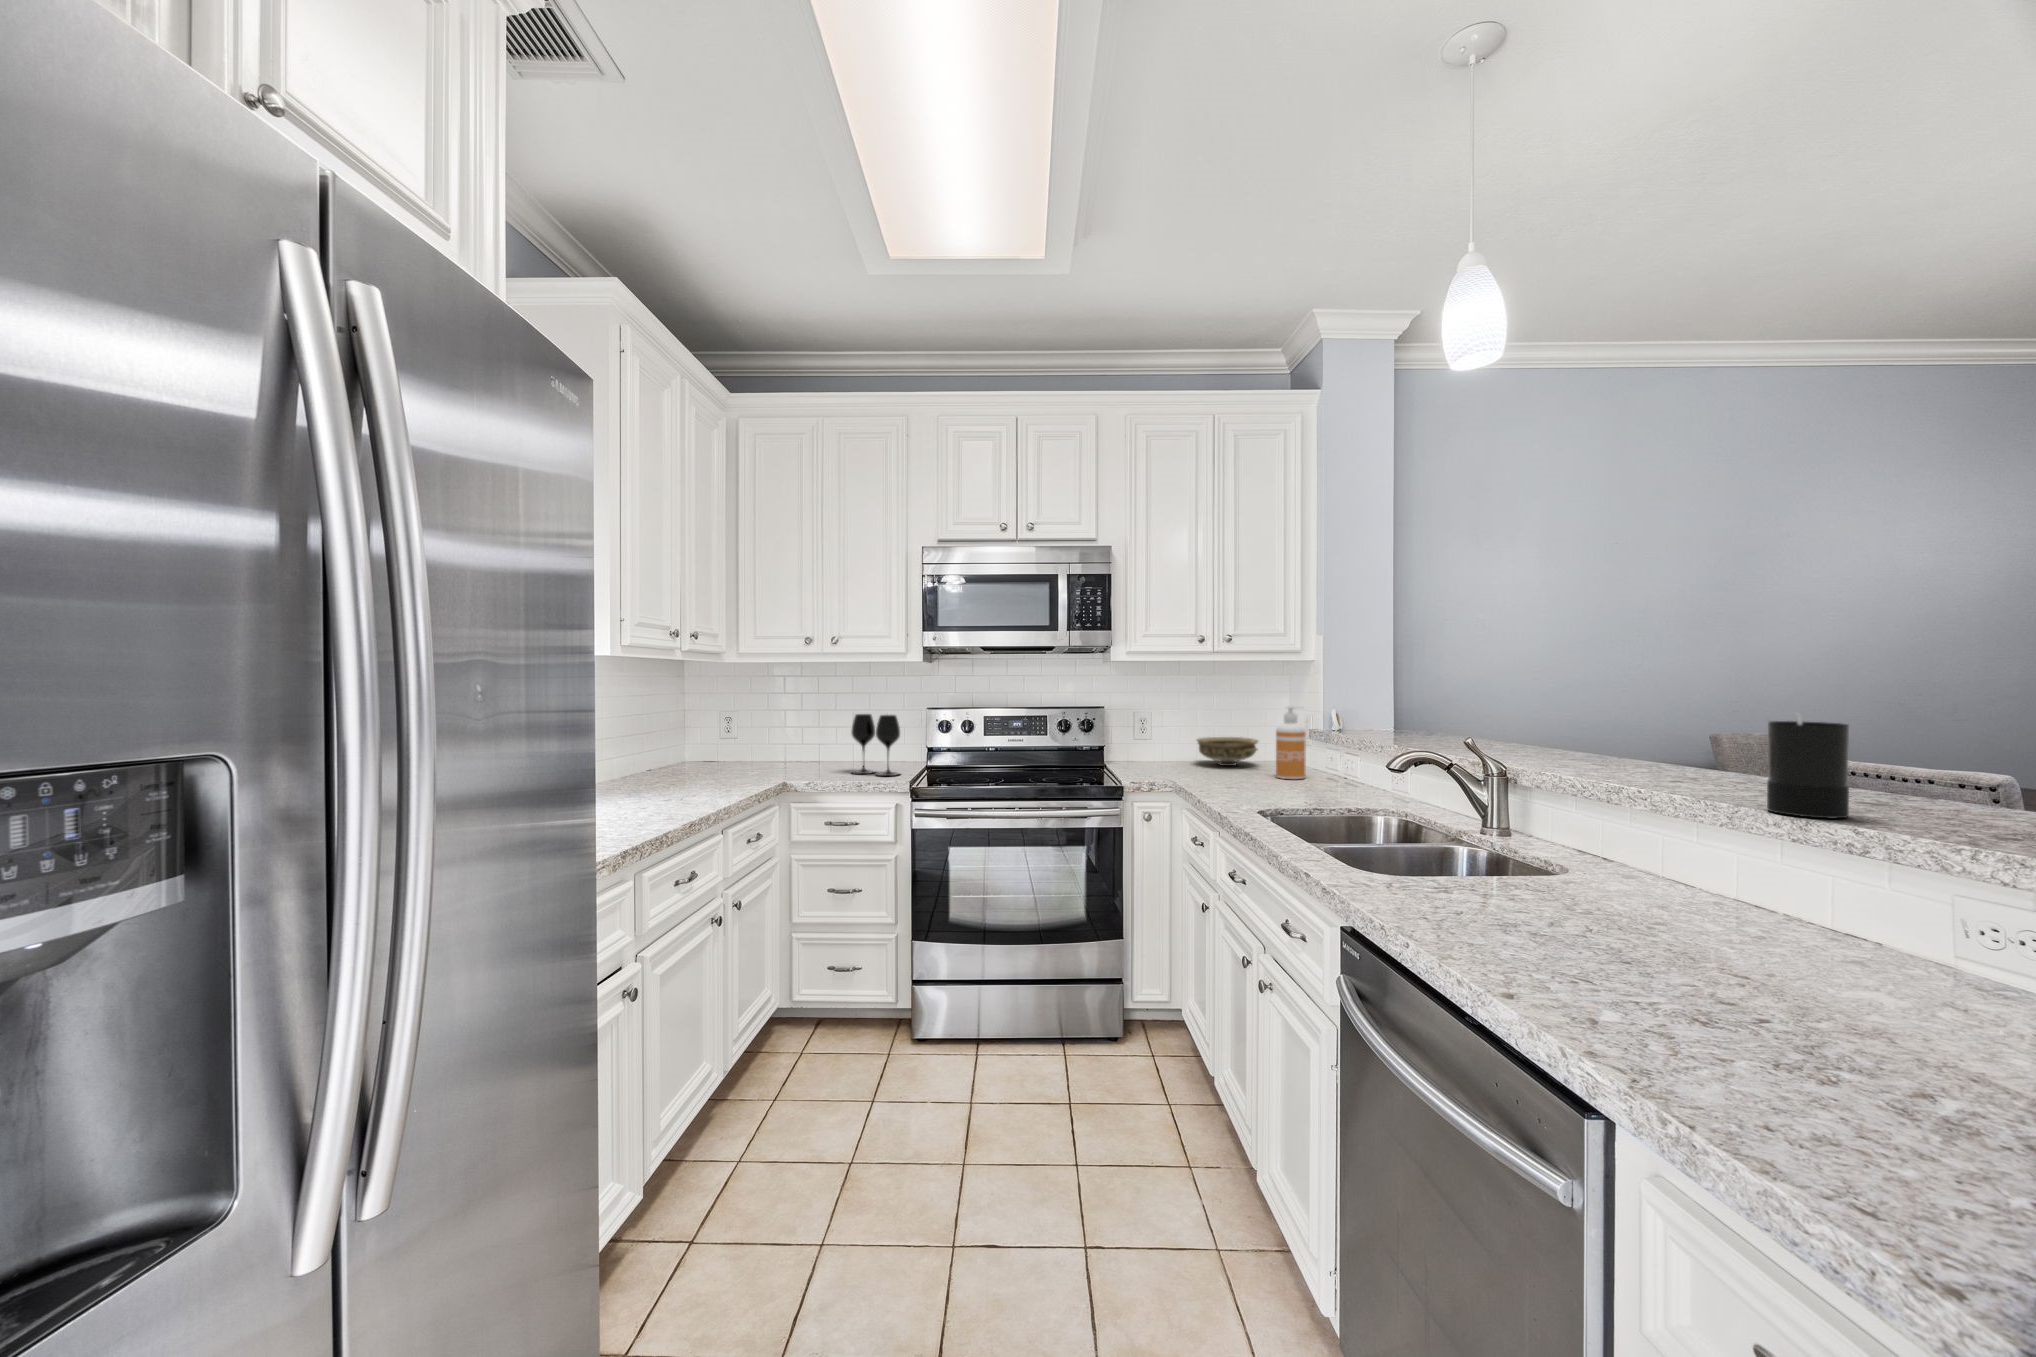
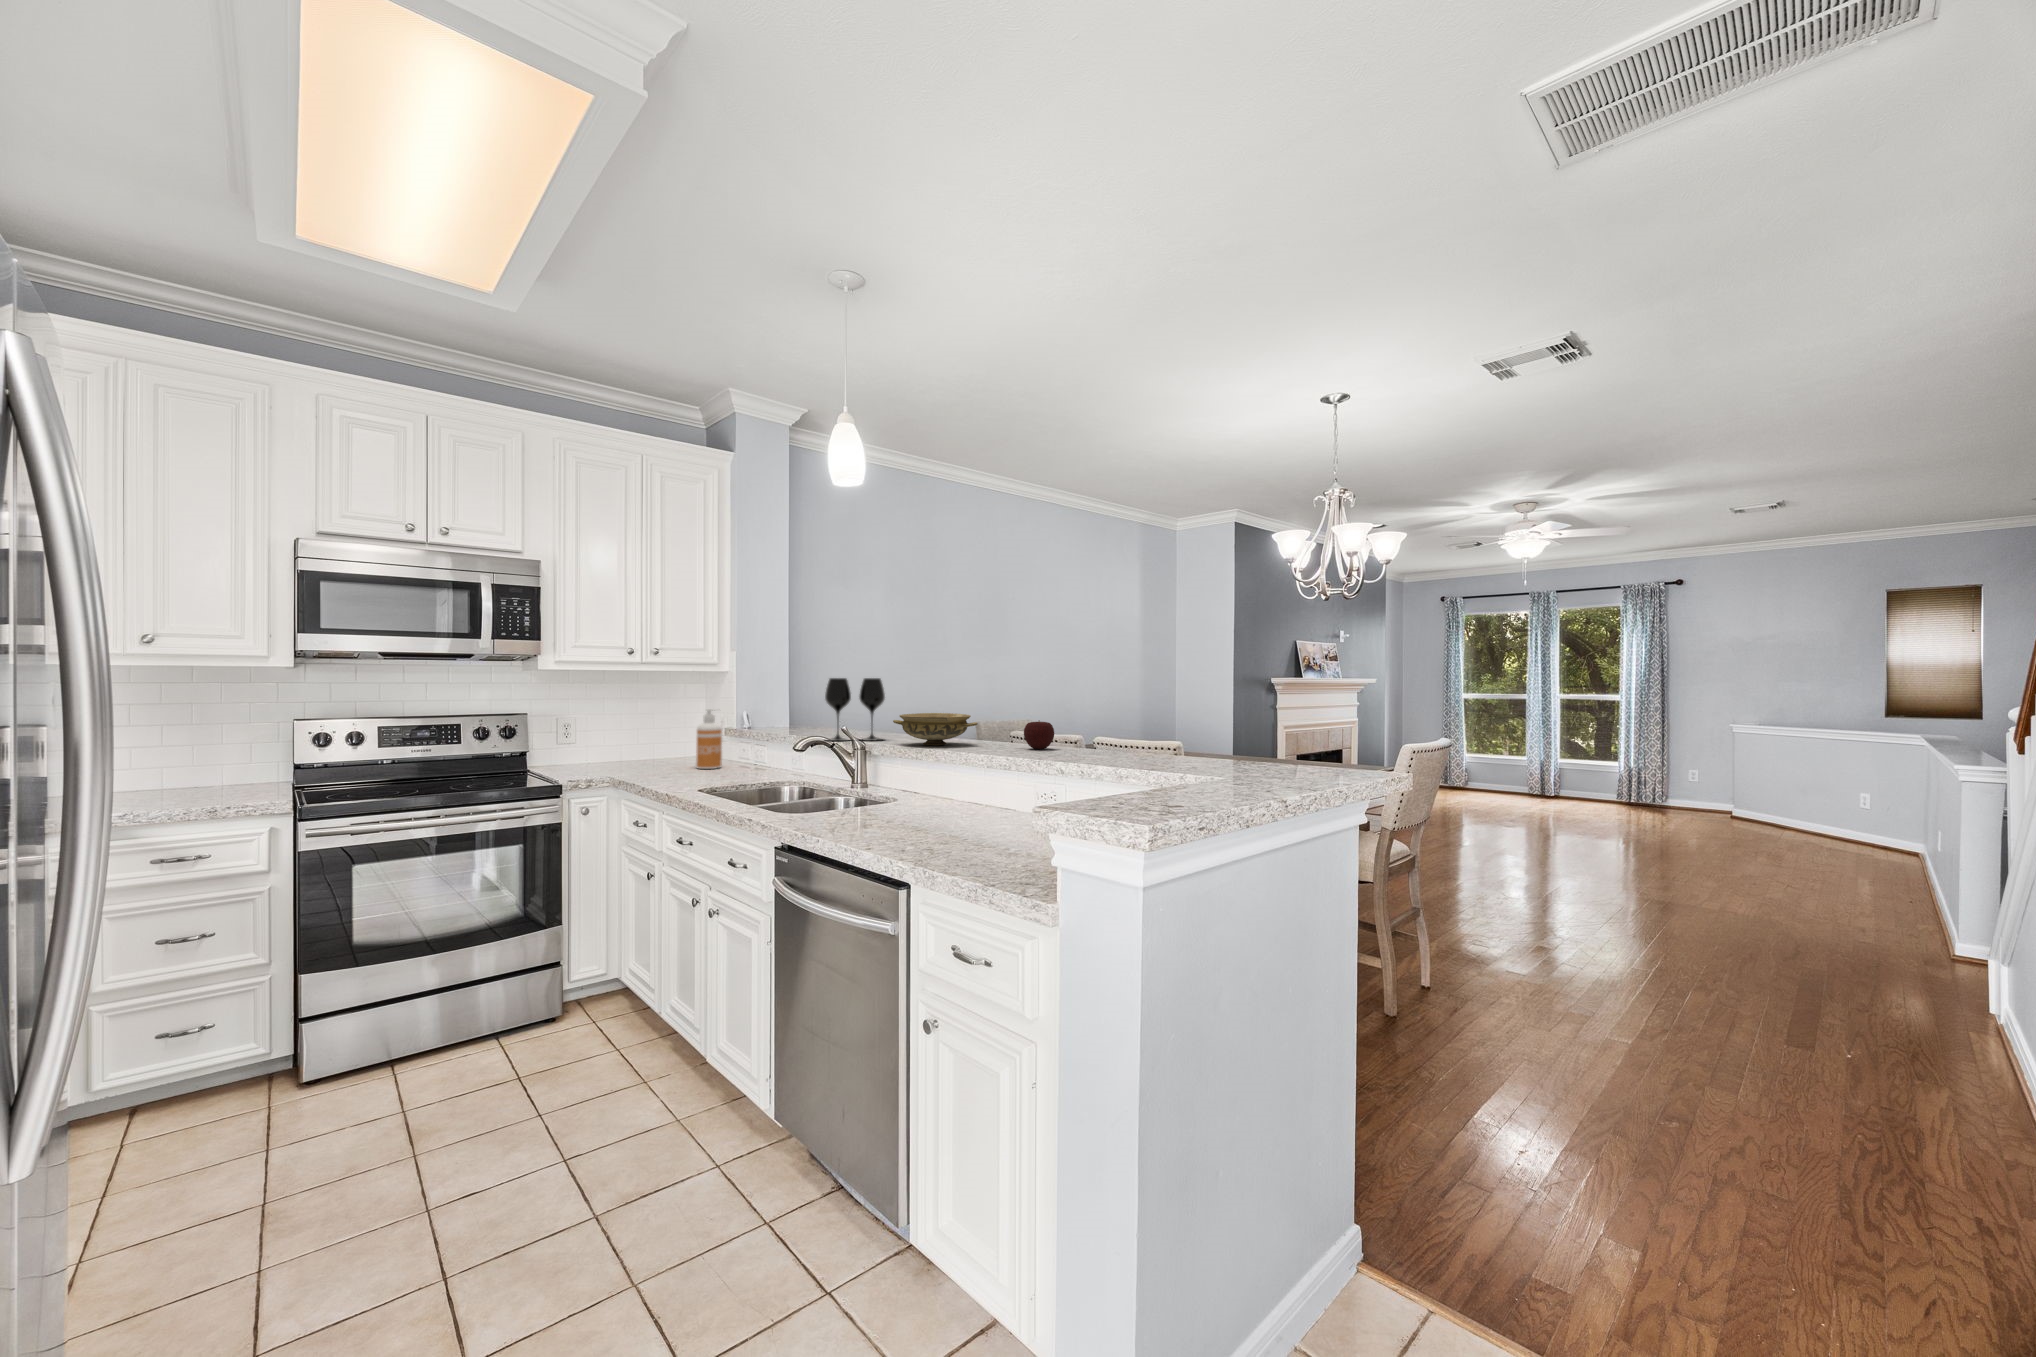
candle: present [1767,713,1849,818] -> none [986,702,1016,754]
wine glass: present [851,714,900,776] -> present [825,678,885,741]
ceramic bowl: present [1197,737,1258,766] -> present [893,713,977,745]
apple: none [1862,745,1956,811] -> present [1024,721,1054,749]

